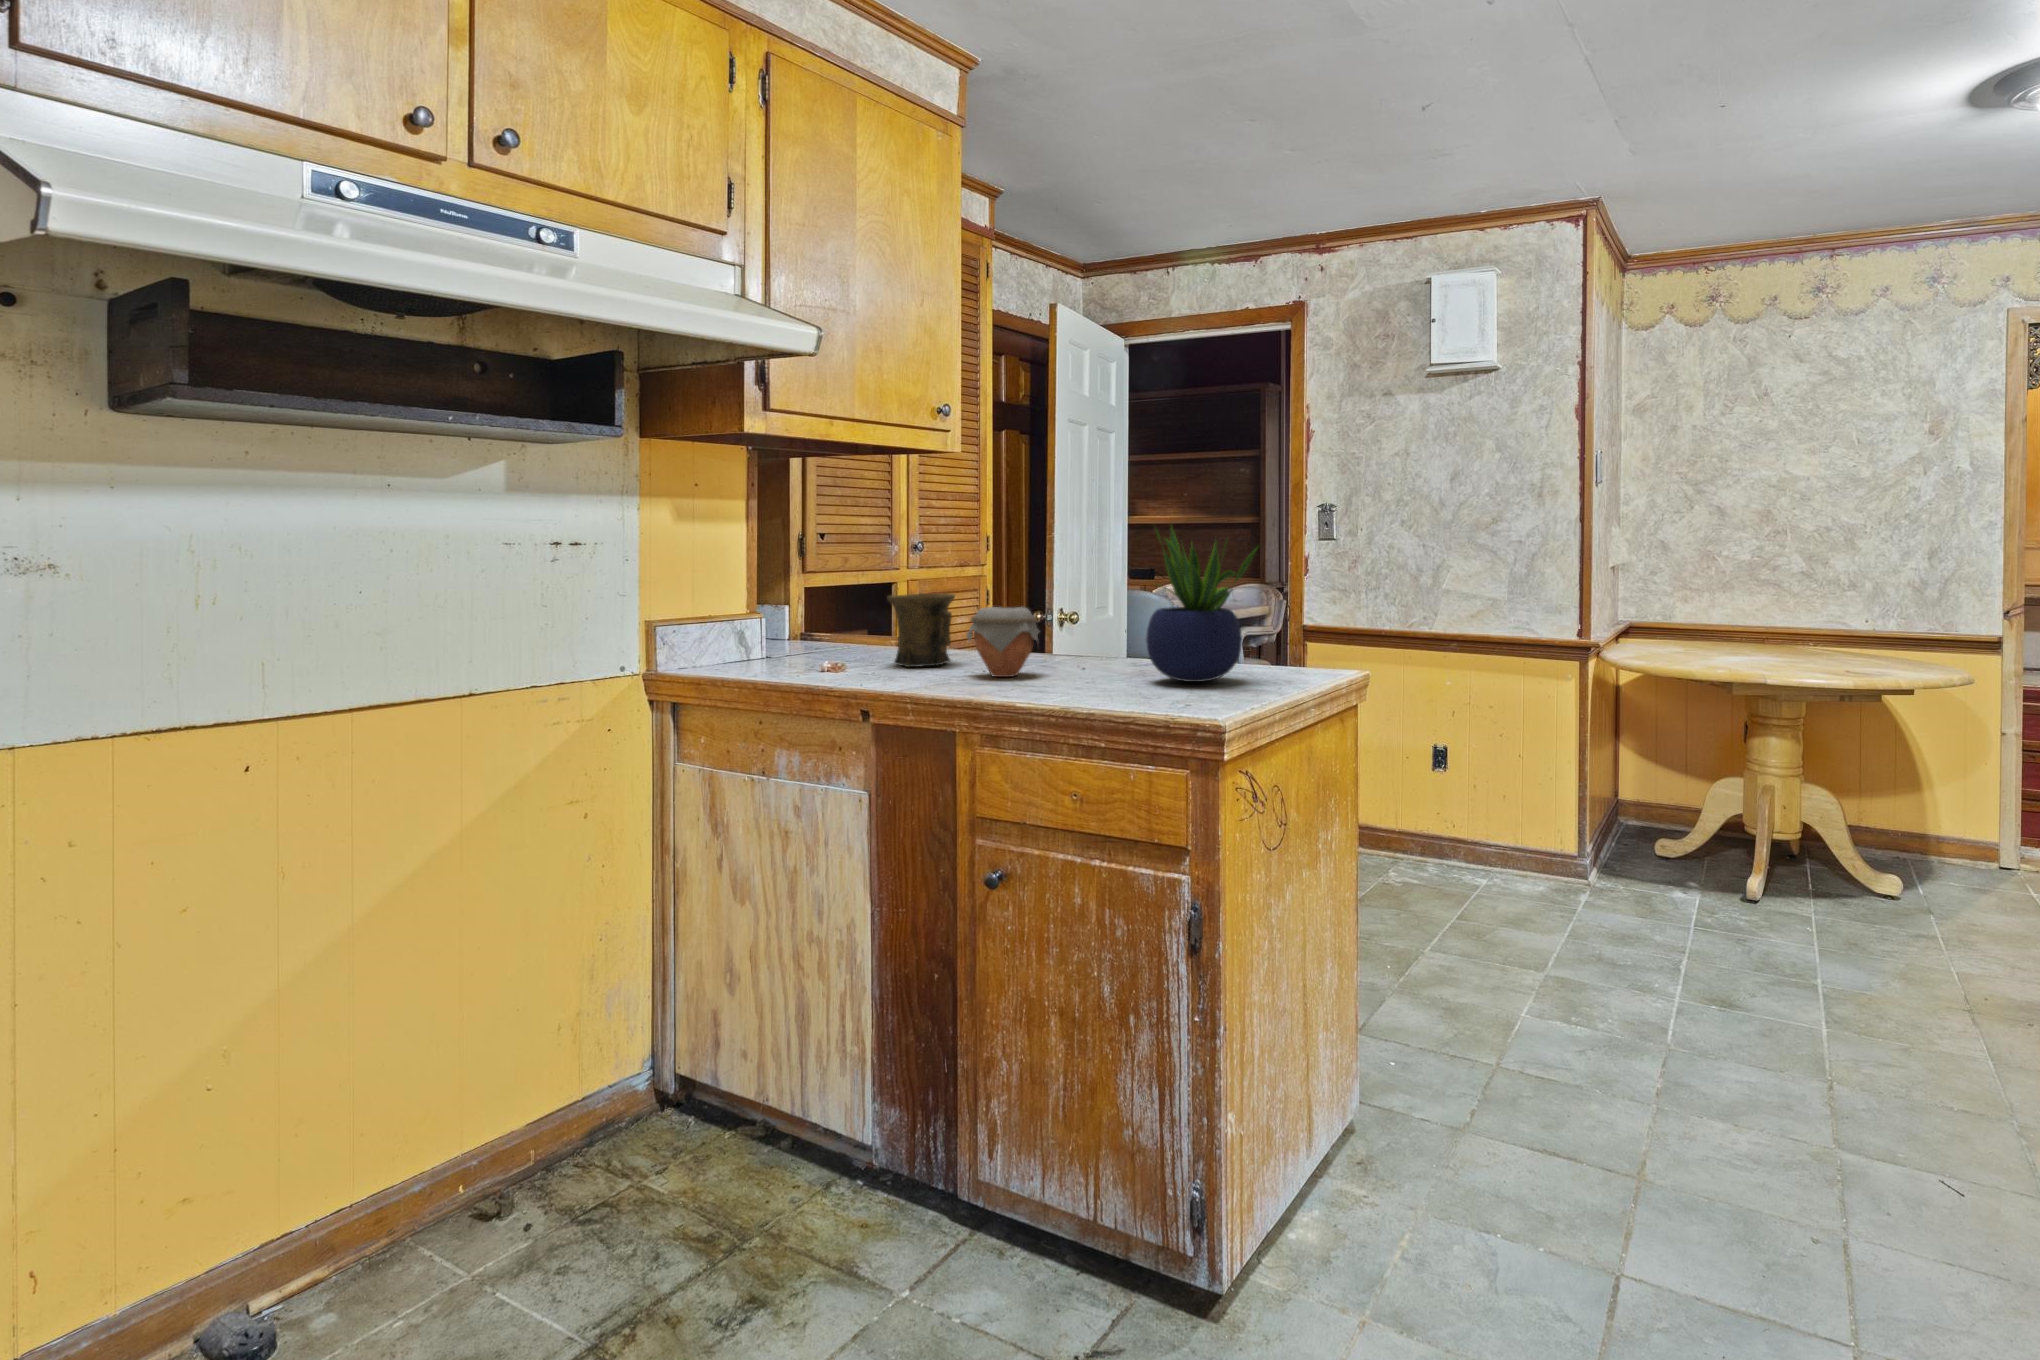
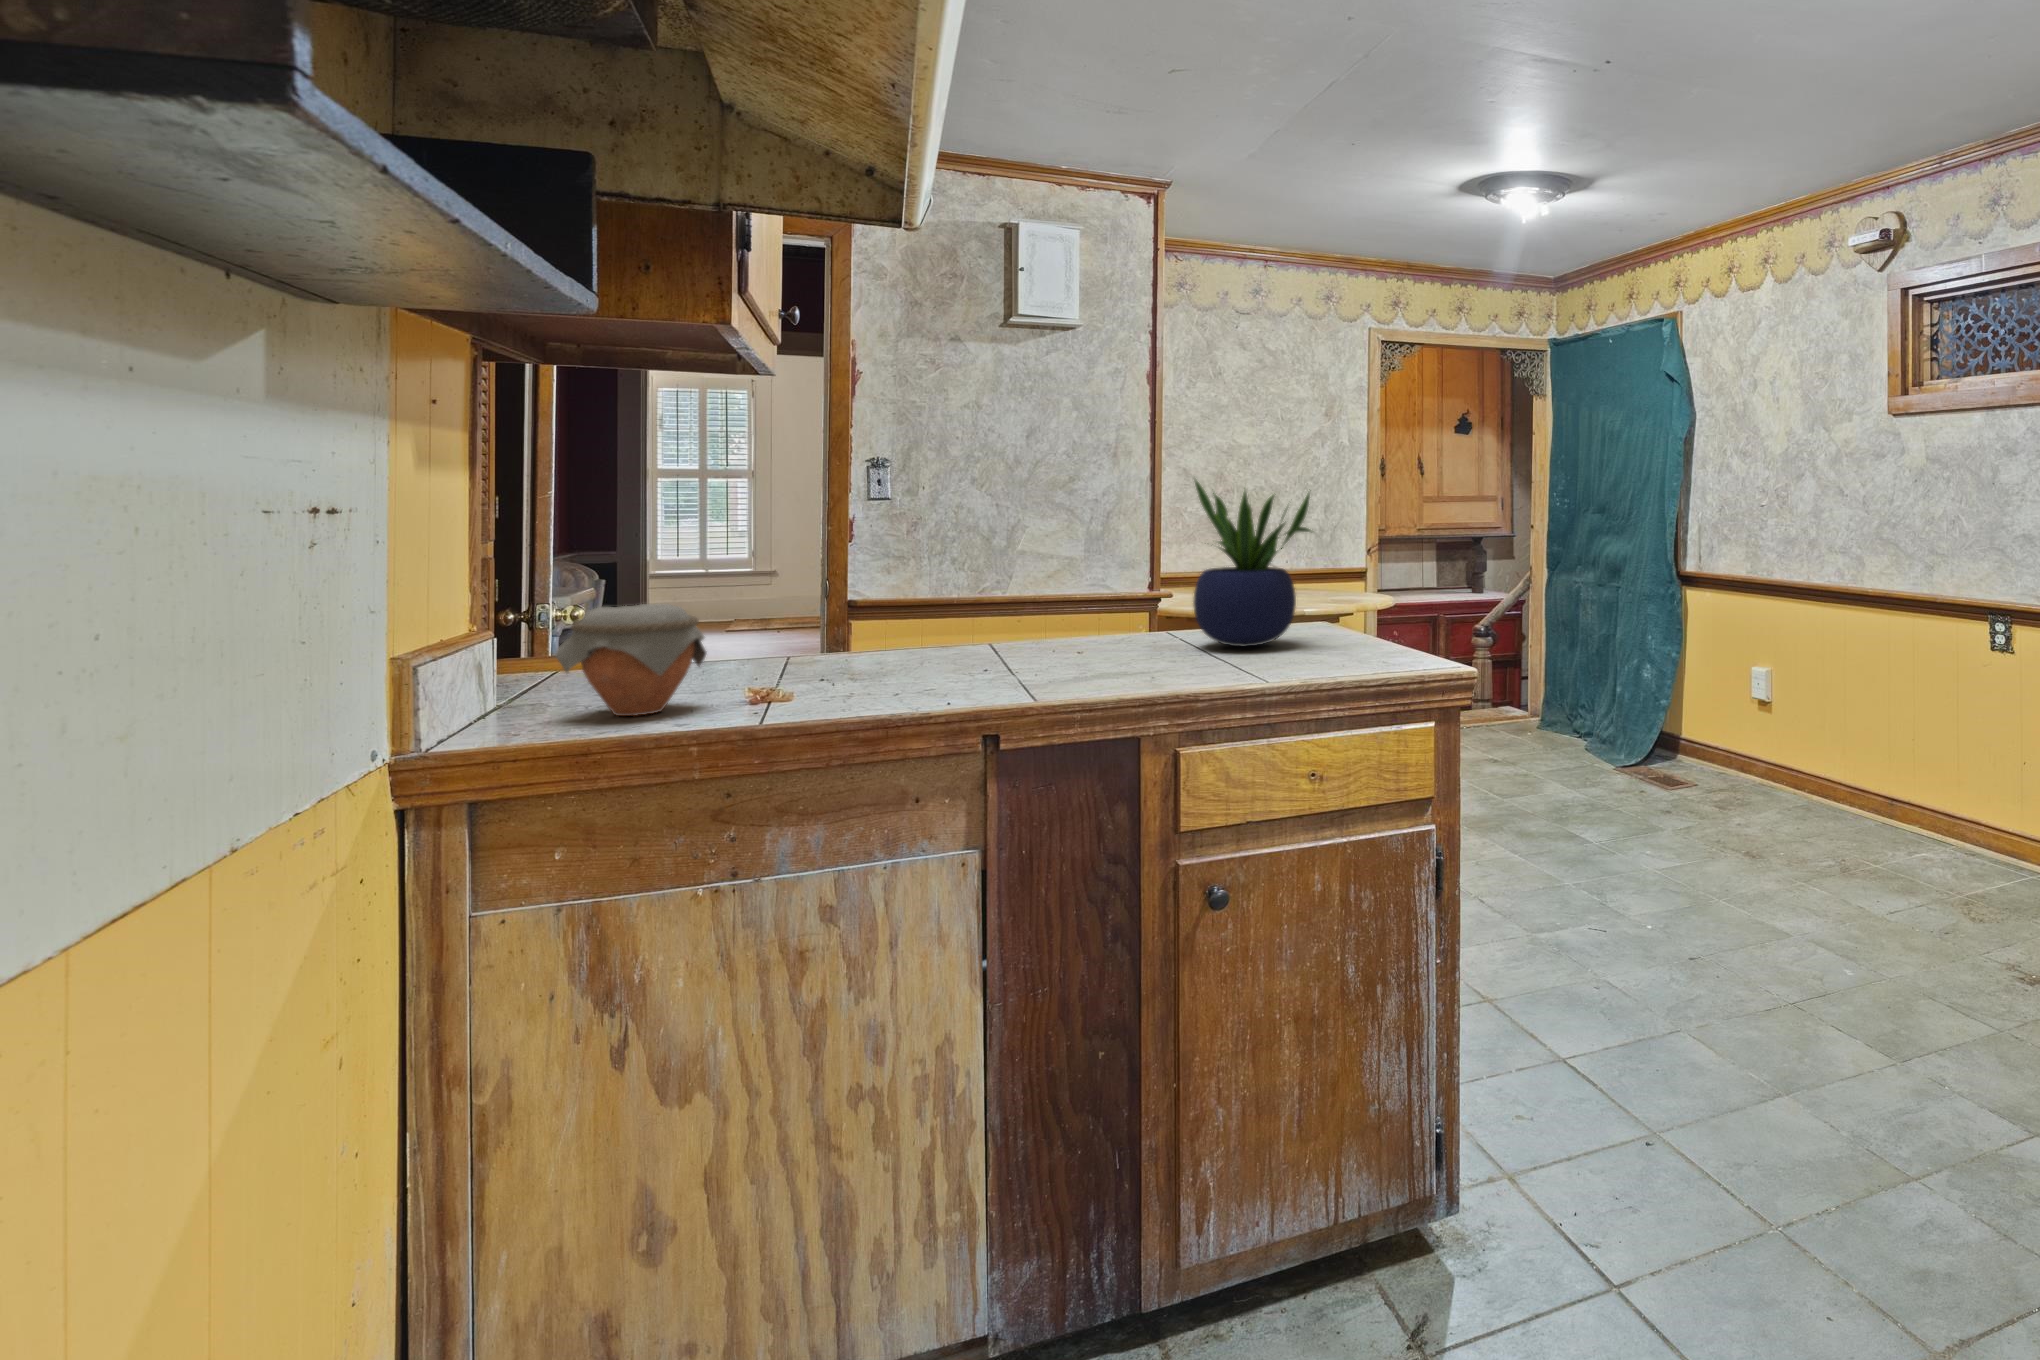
mug: present [888,593,955,667] -> none [773,571,900,679]
jar: present [967,607,1040,677] -> present [555,604,707,716]

